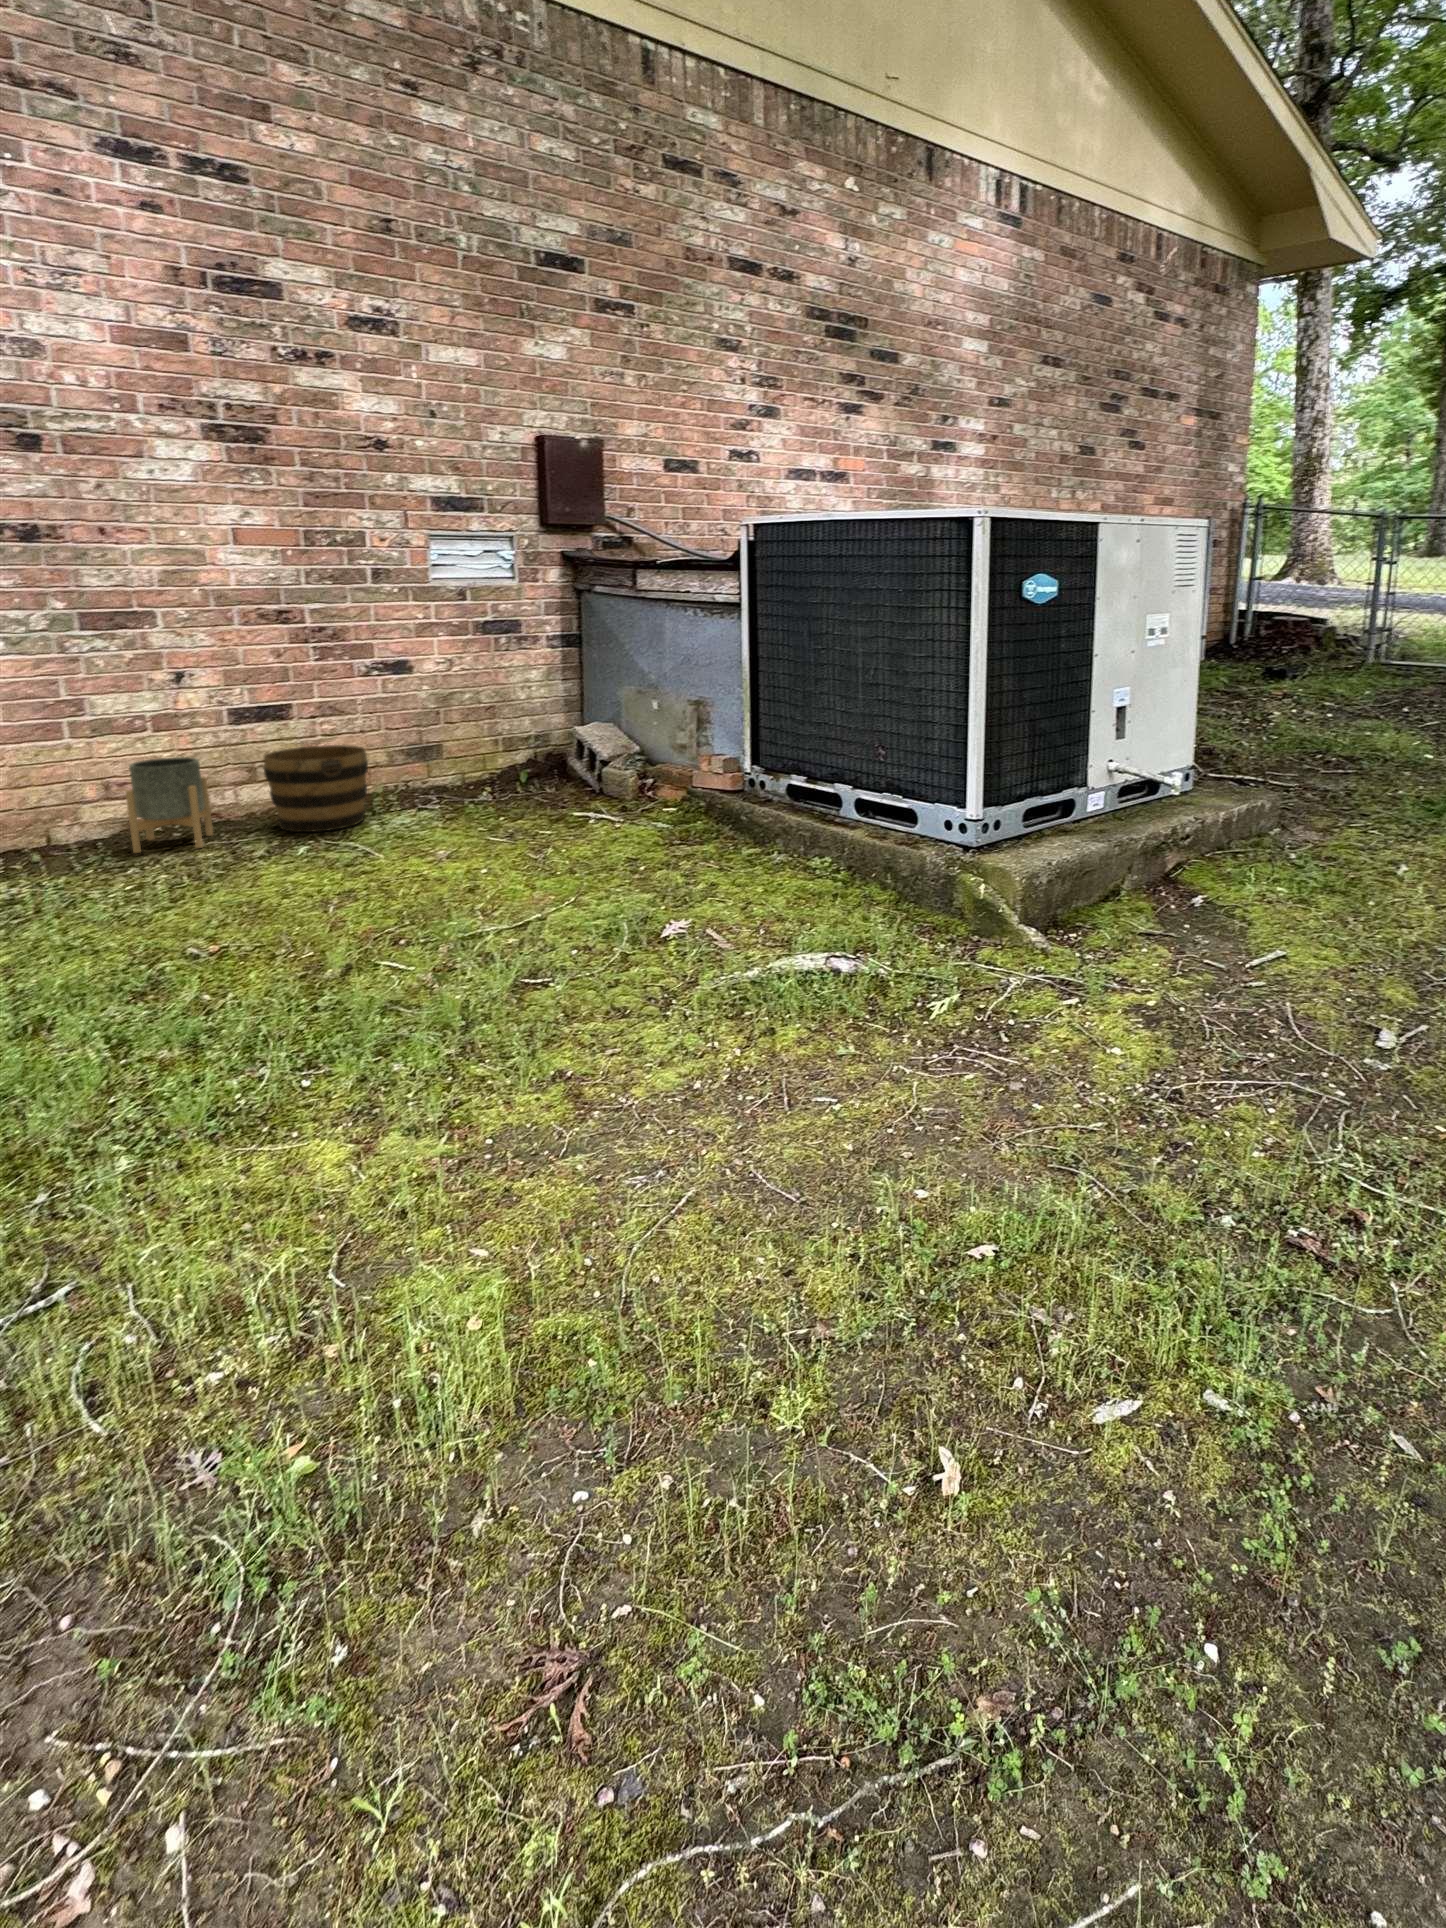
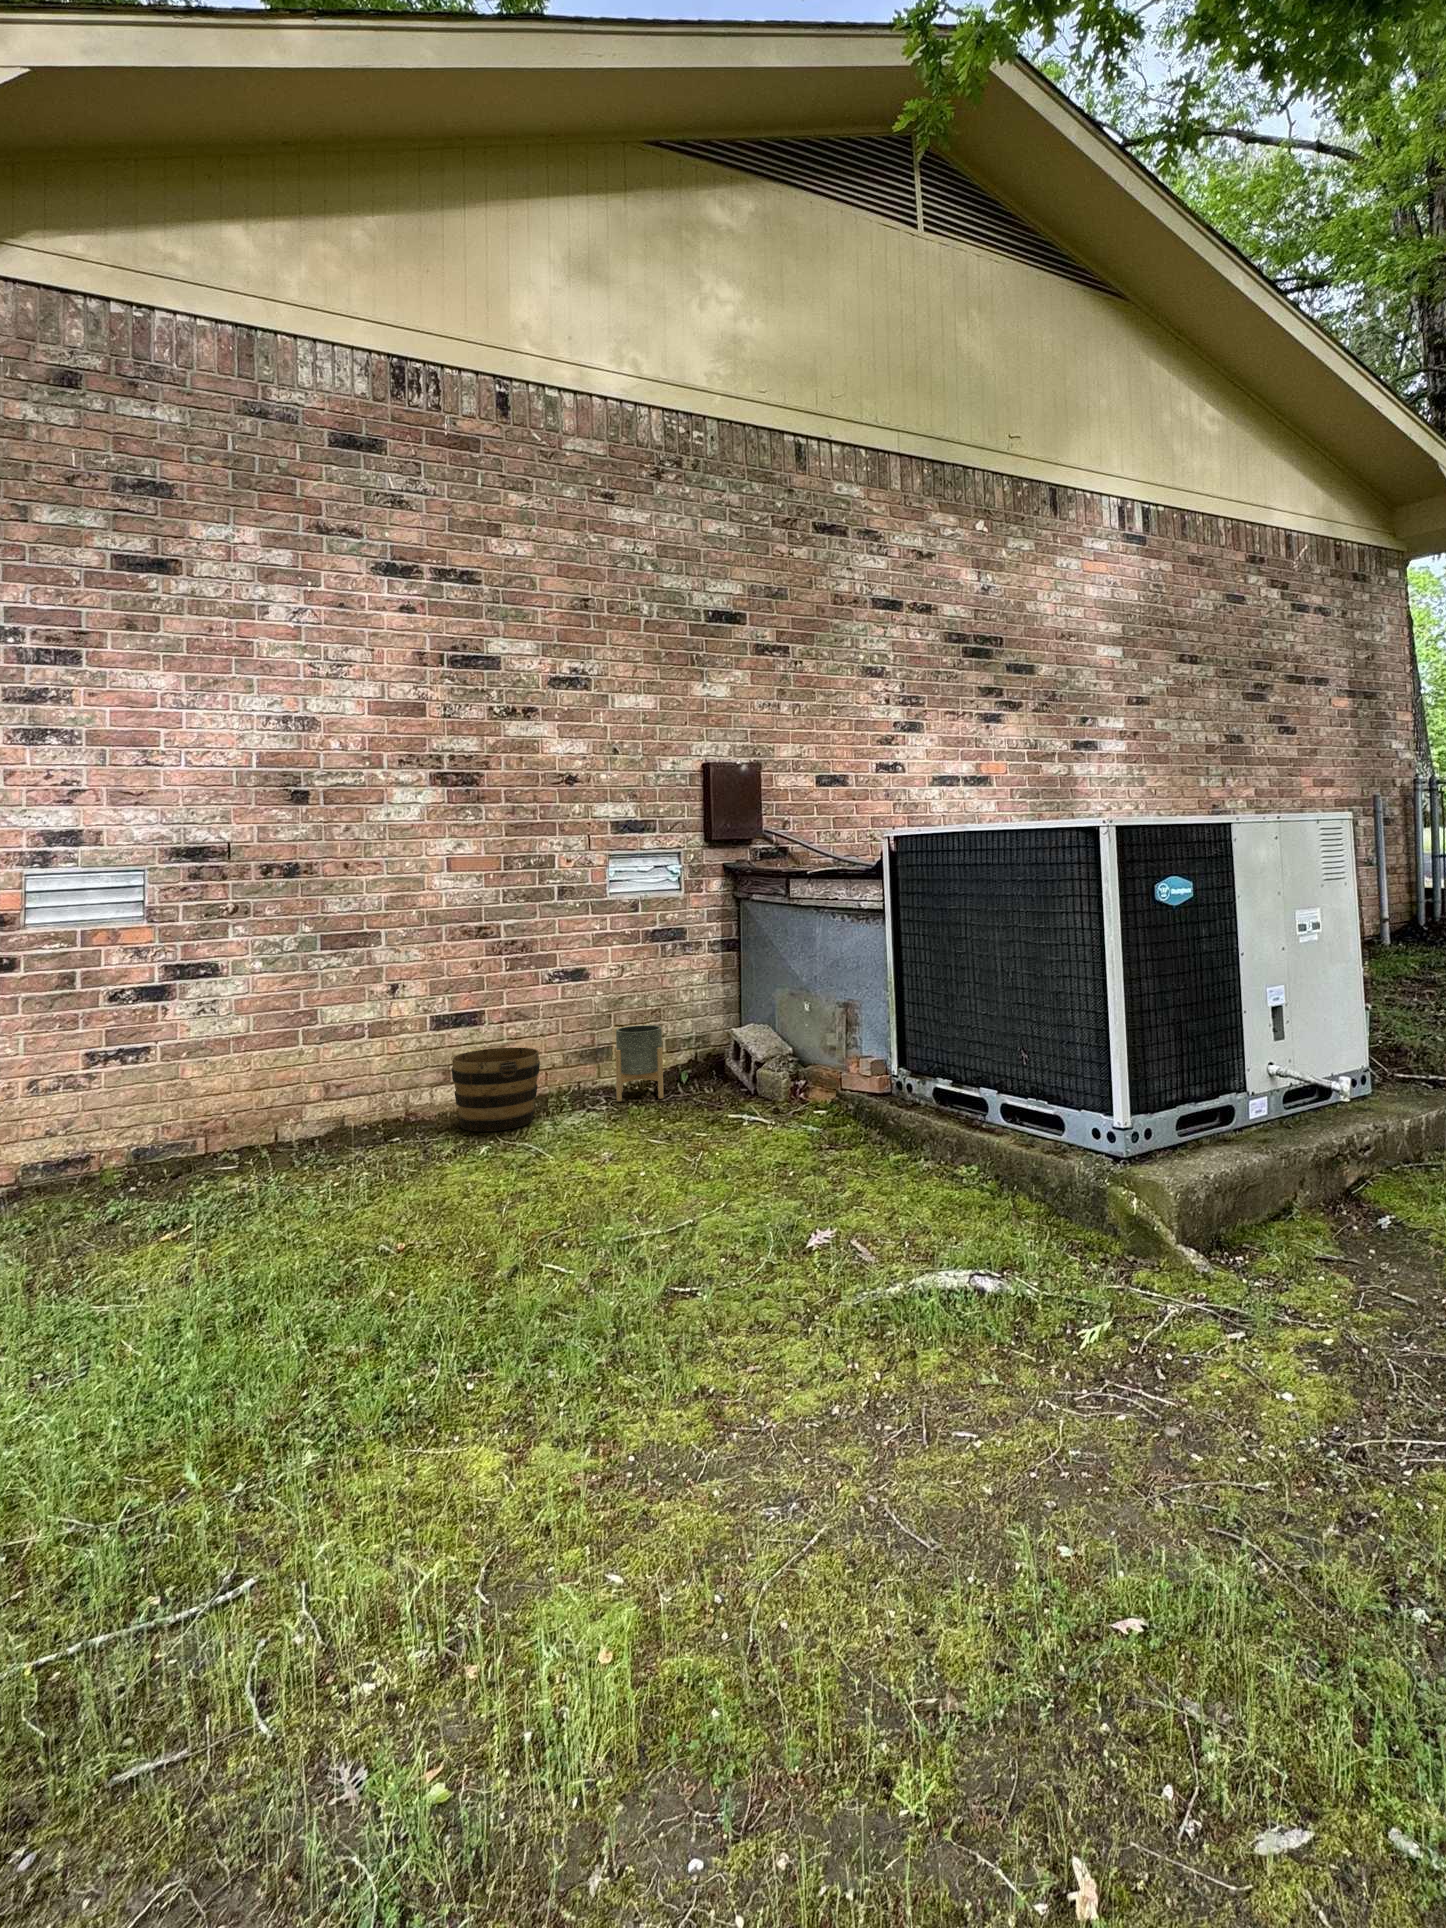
planter: present [125,757,213,853] -> present [616,1025,664,1101]

